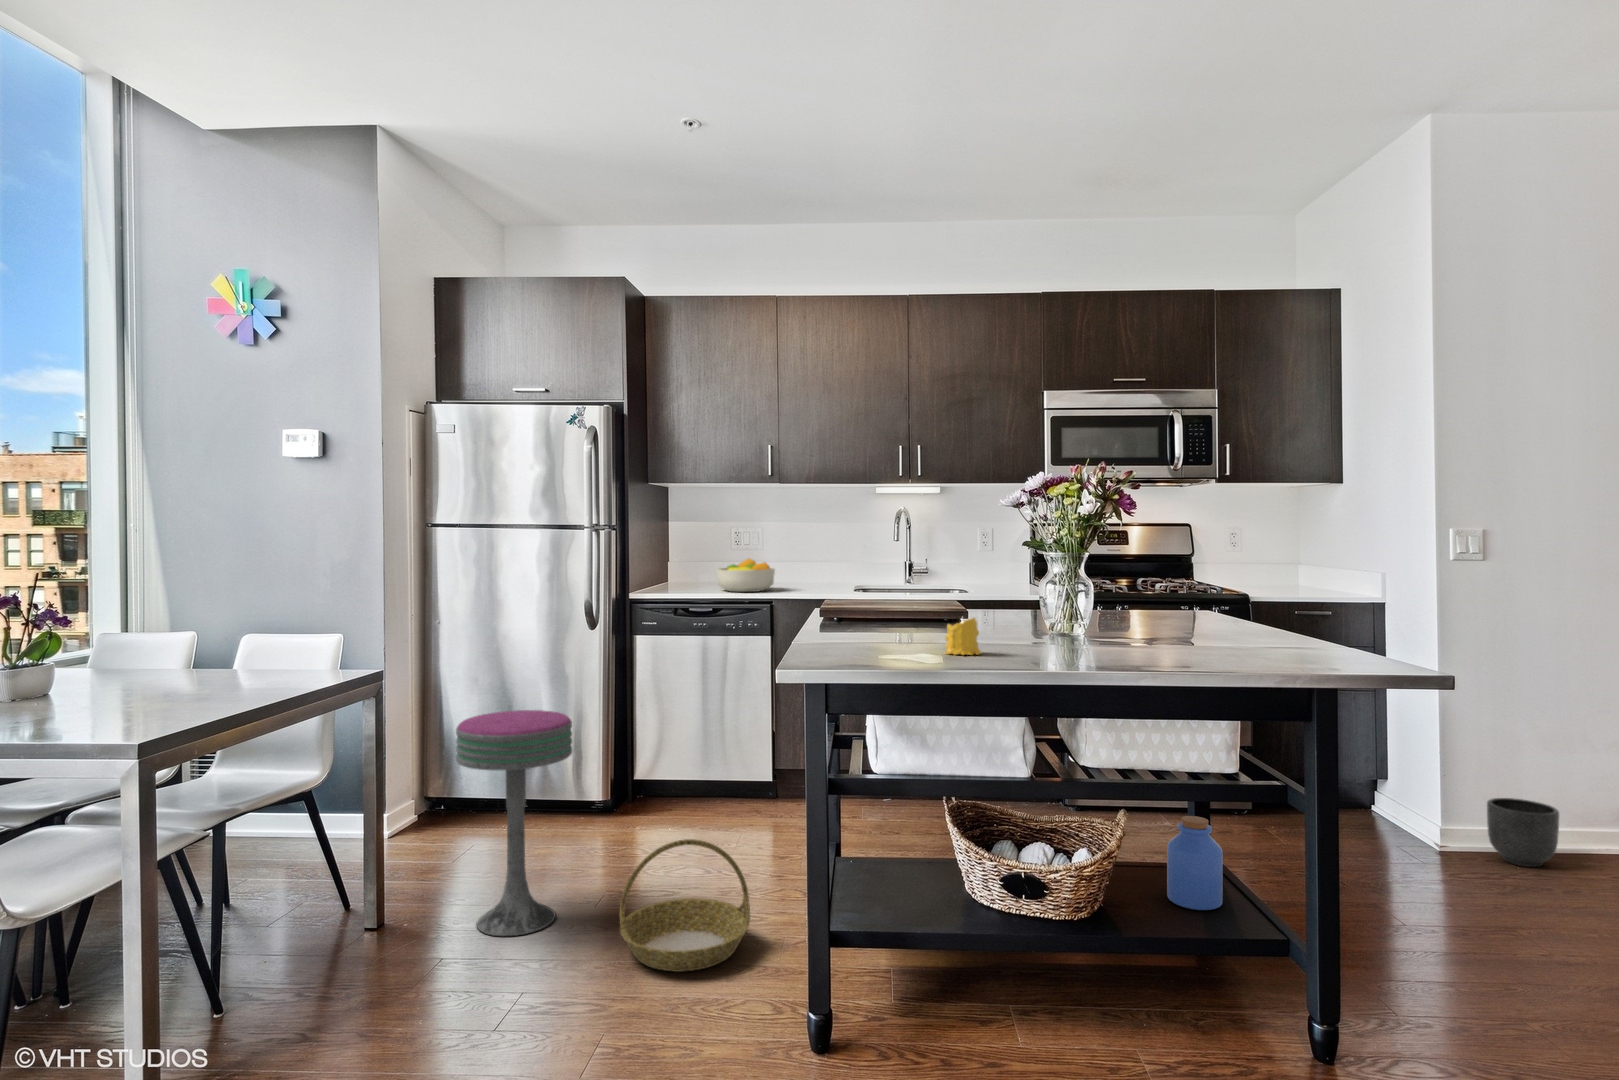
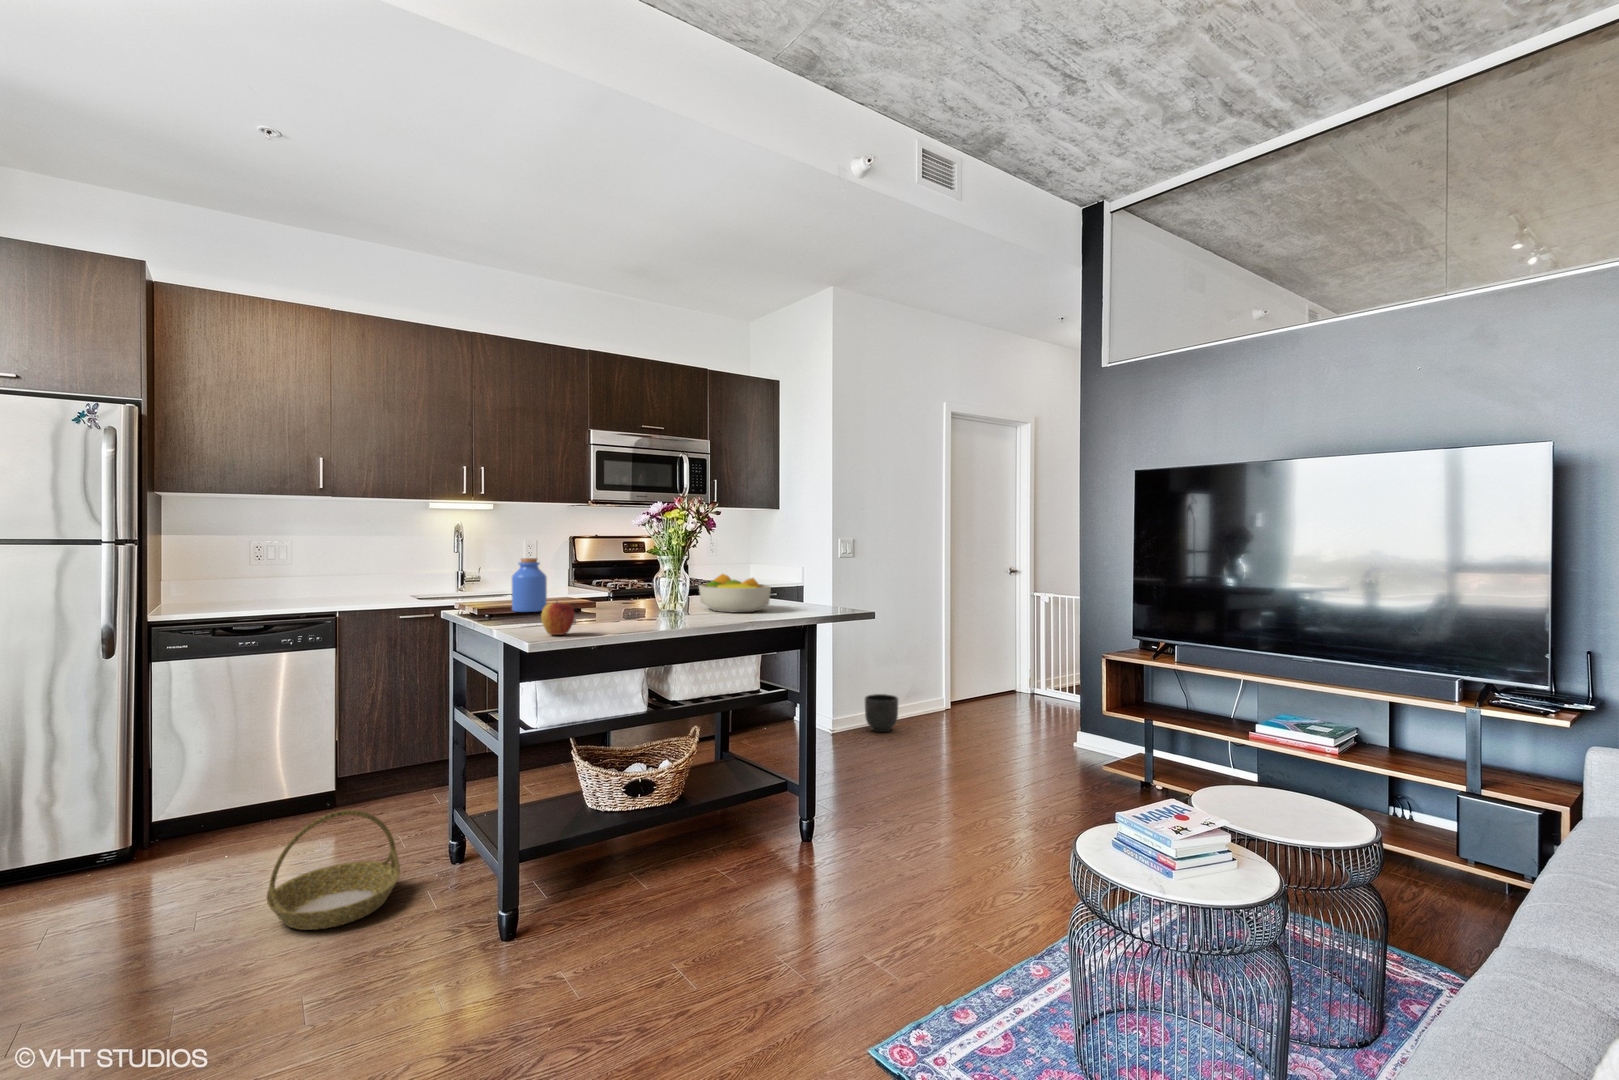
fruit bowl: present [716,559,775,592] -> present [699,574,771,612]
apple: none [876,610,919,658] -> present [541,602,575,635]
candle: present [945,618,981,655] -> none [585,602,614,630]
bar stool: present [456,710,572,936] -> none [42,719,192,953]
jar: present [1167,816,1223,910] -> present [512,558,547,612]

